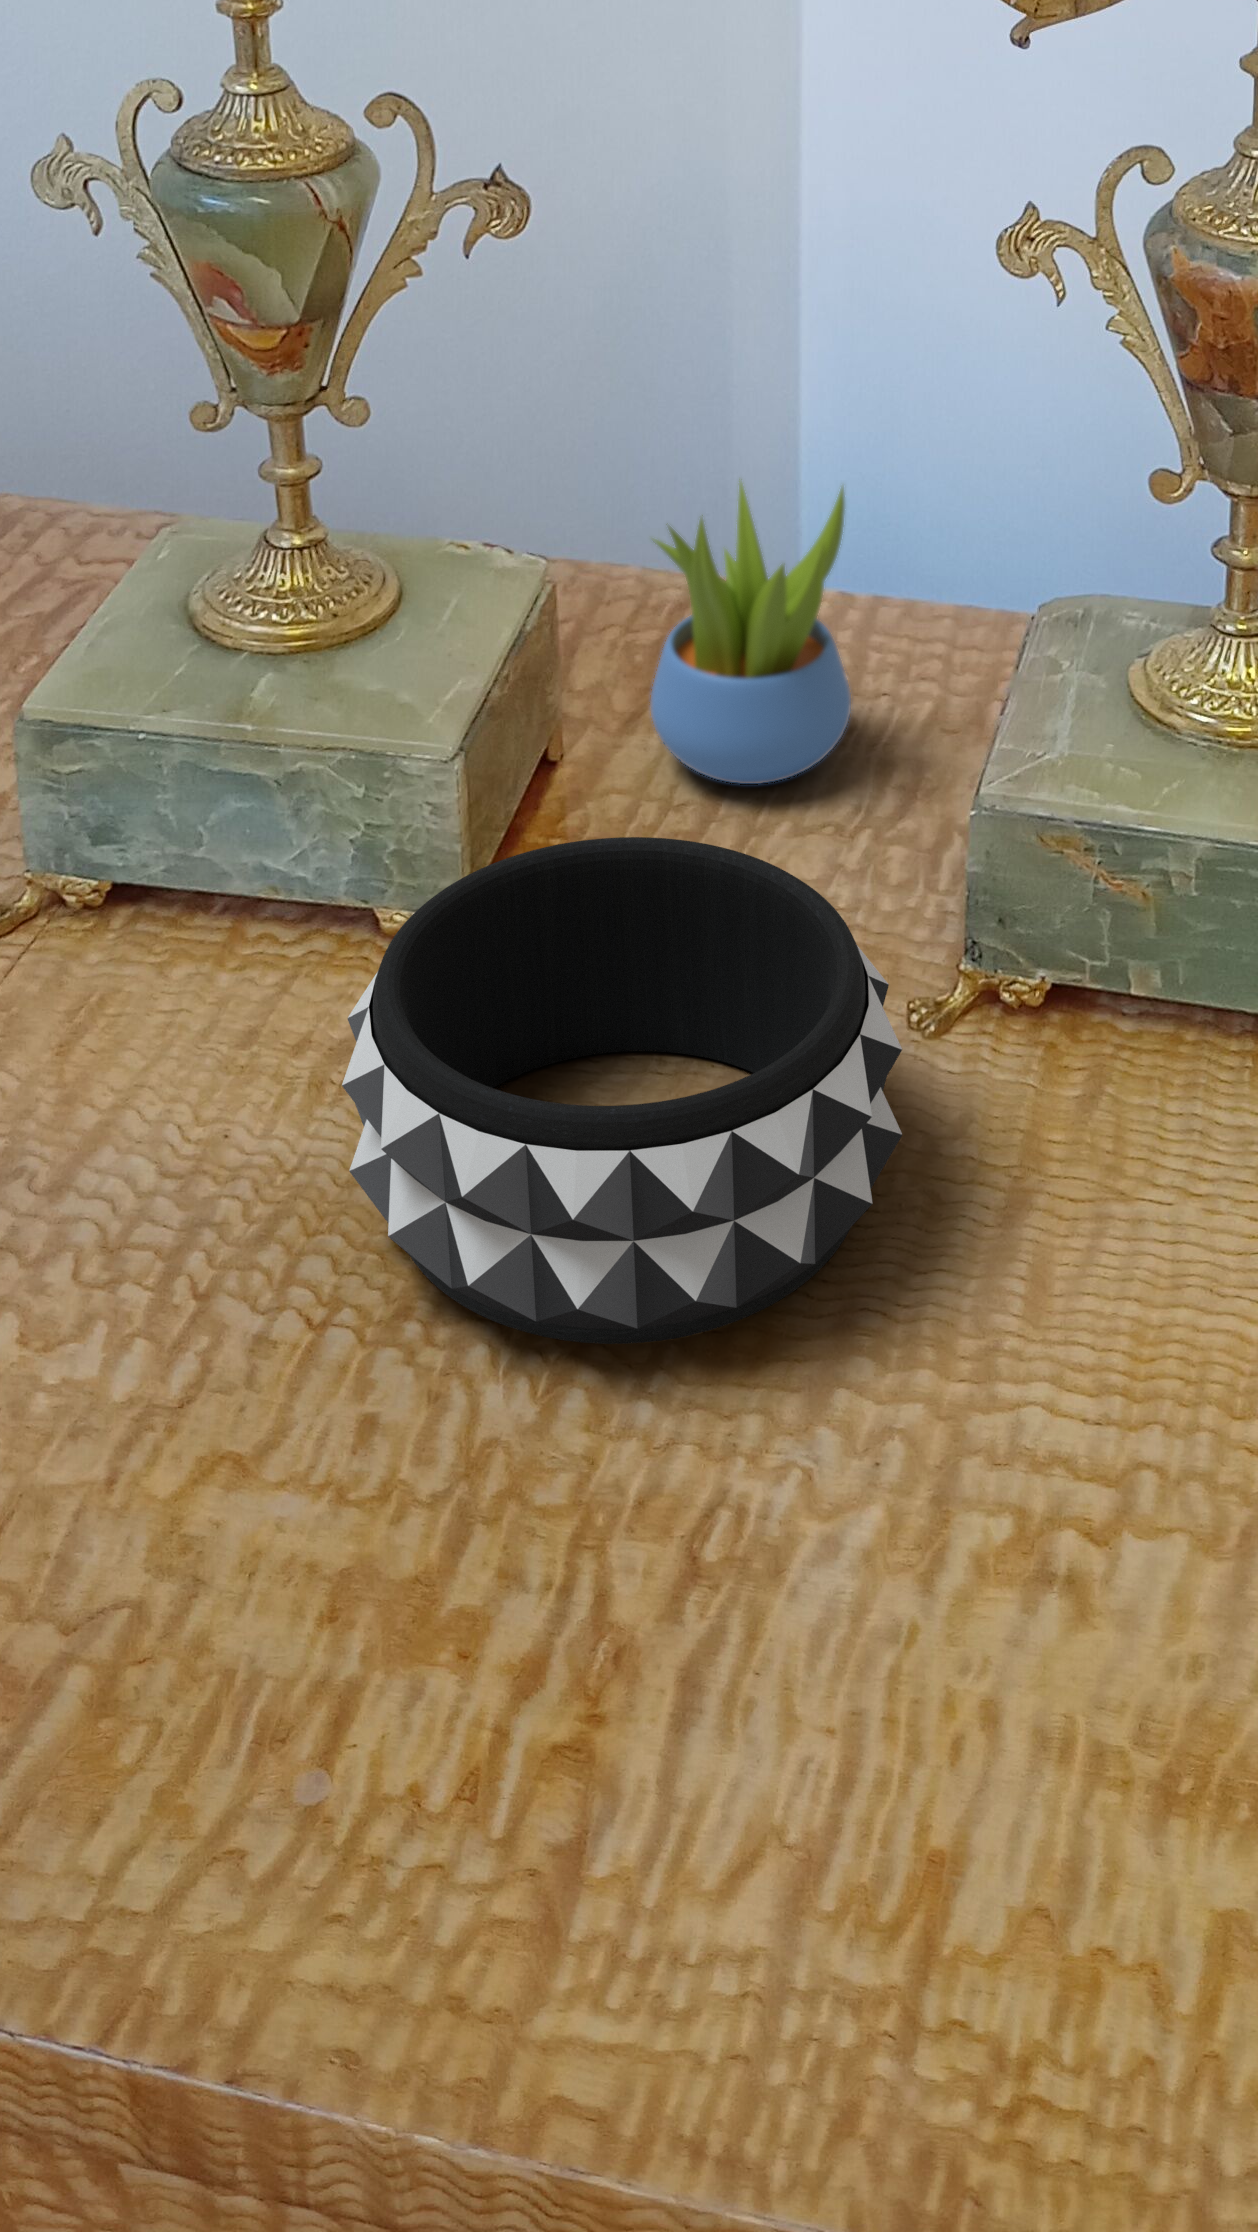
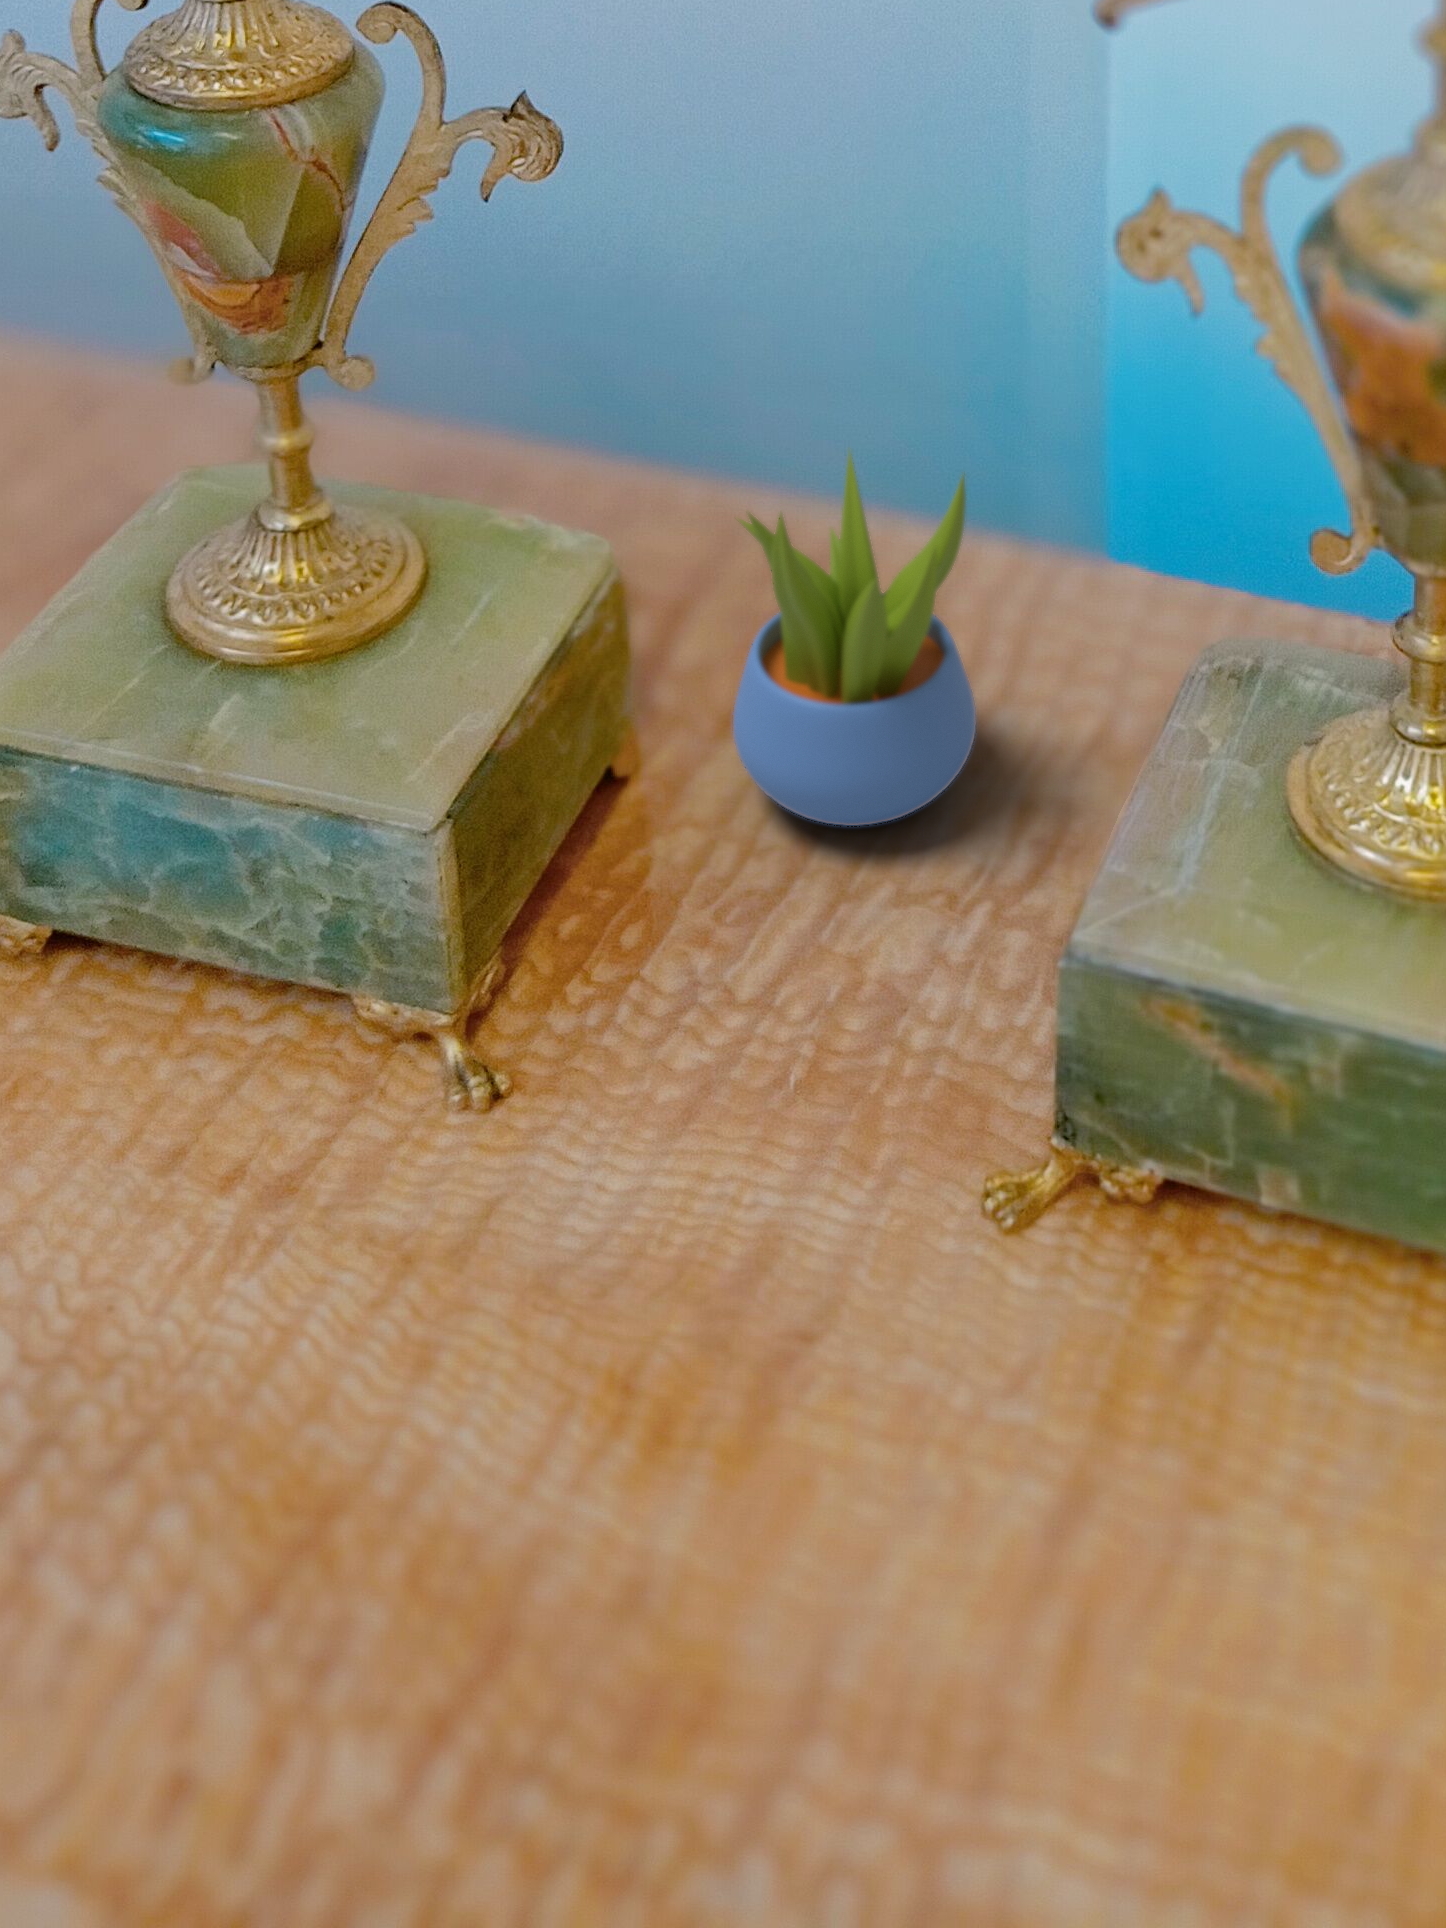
decorative bowl: present [342,837,902,1344] -> none [206,964,931,1703]

